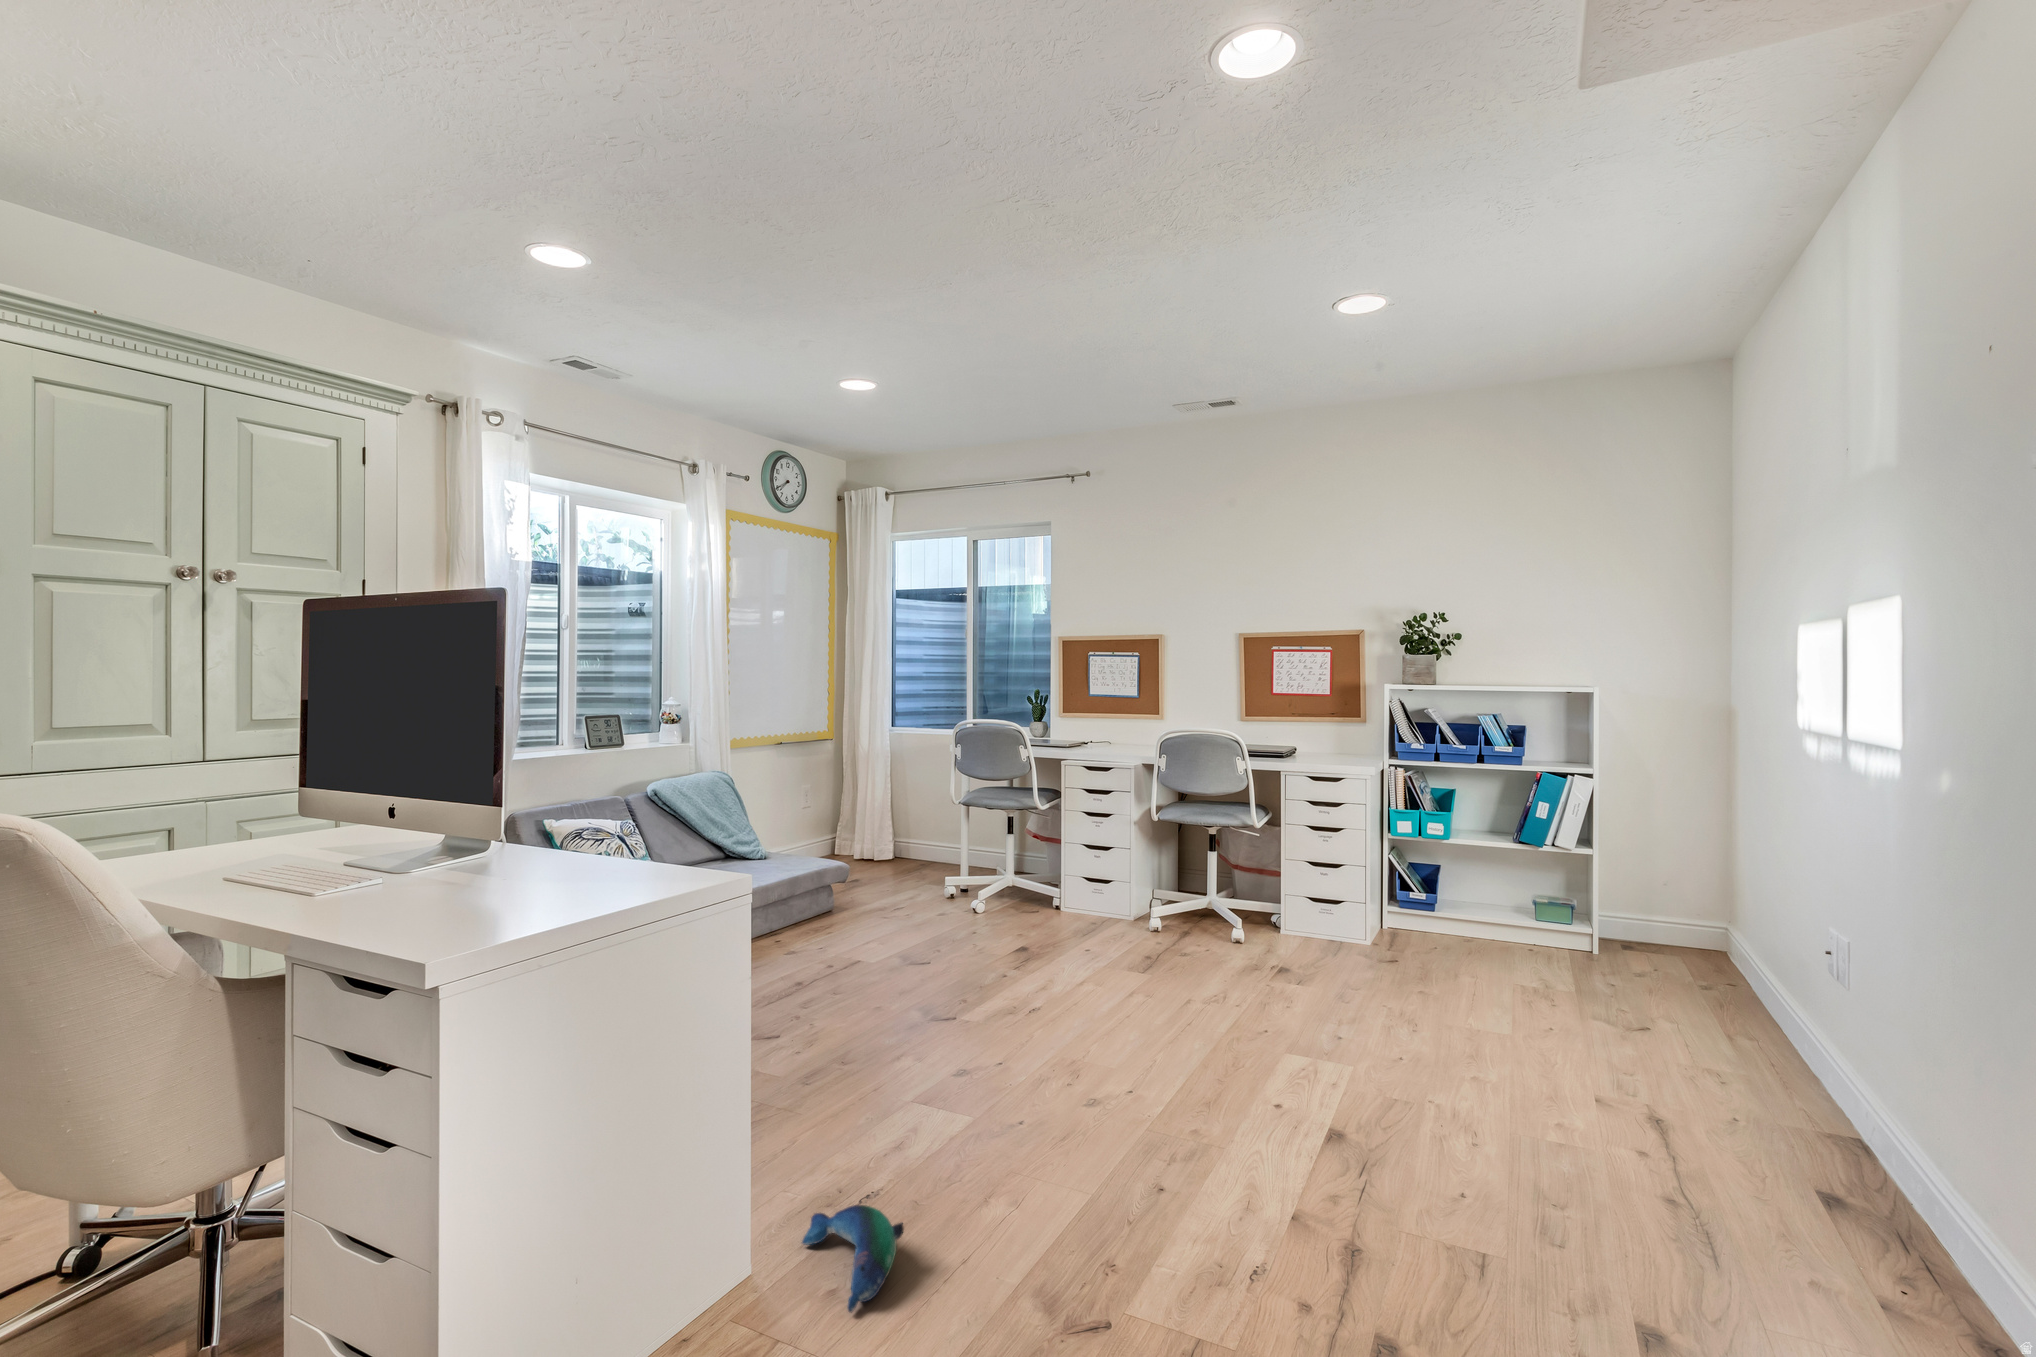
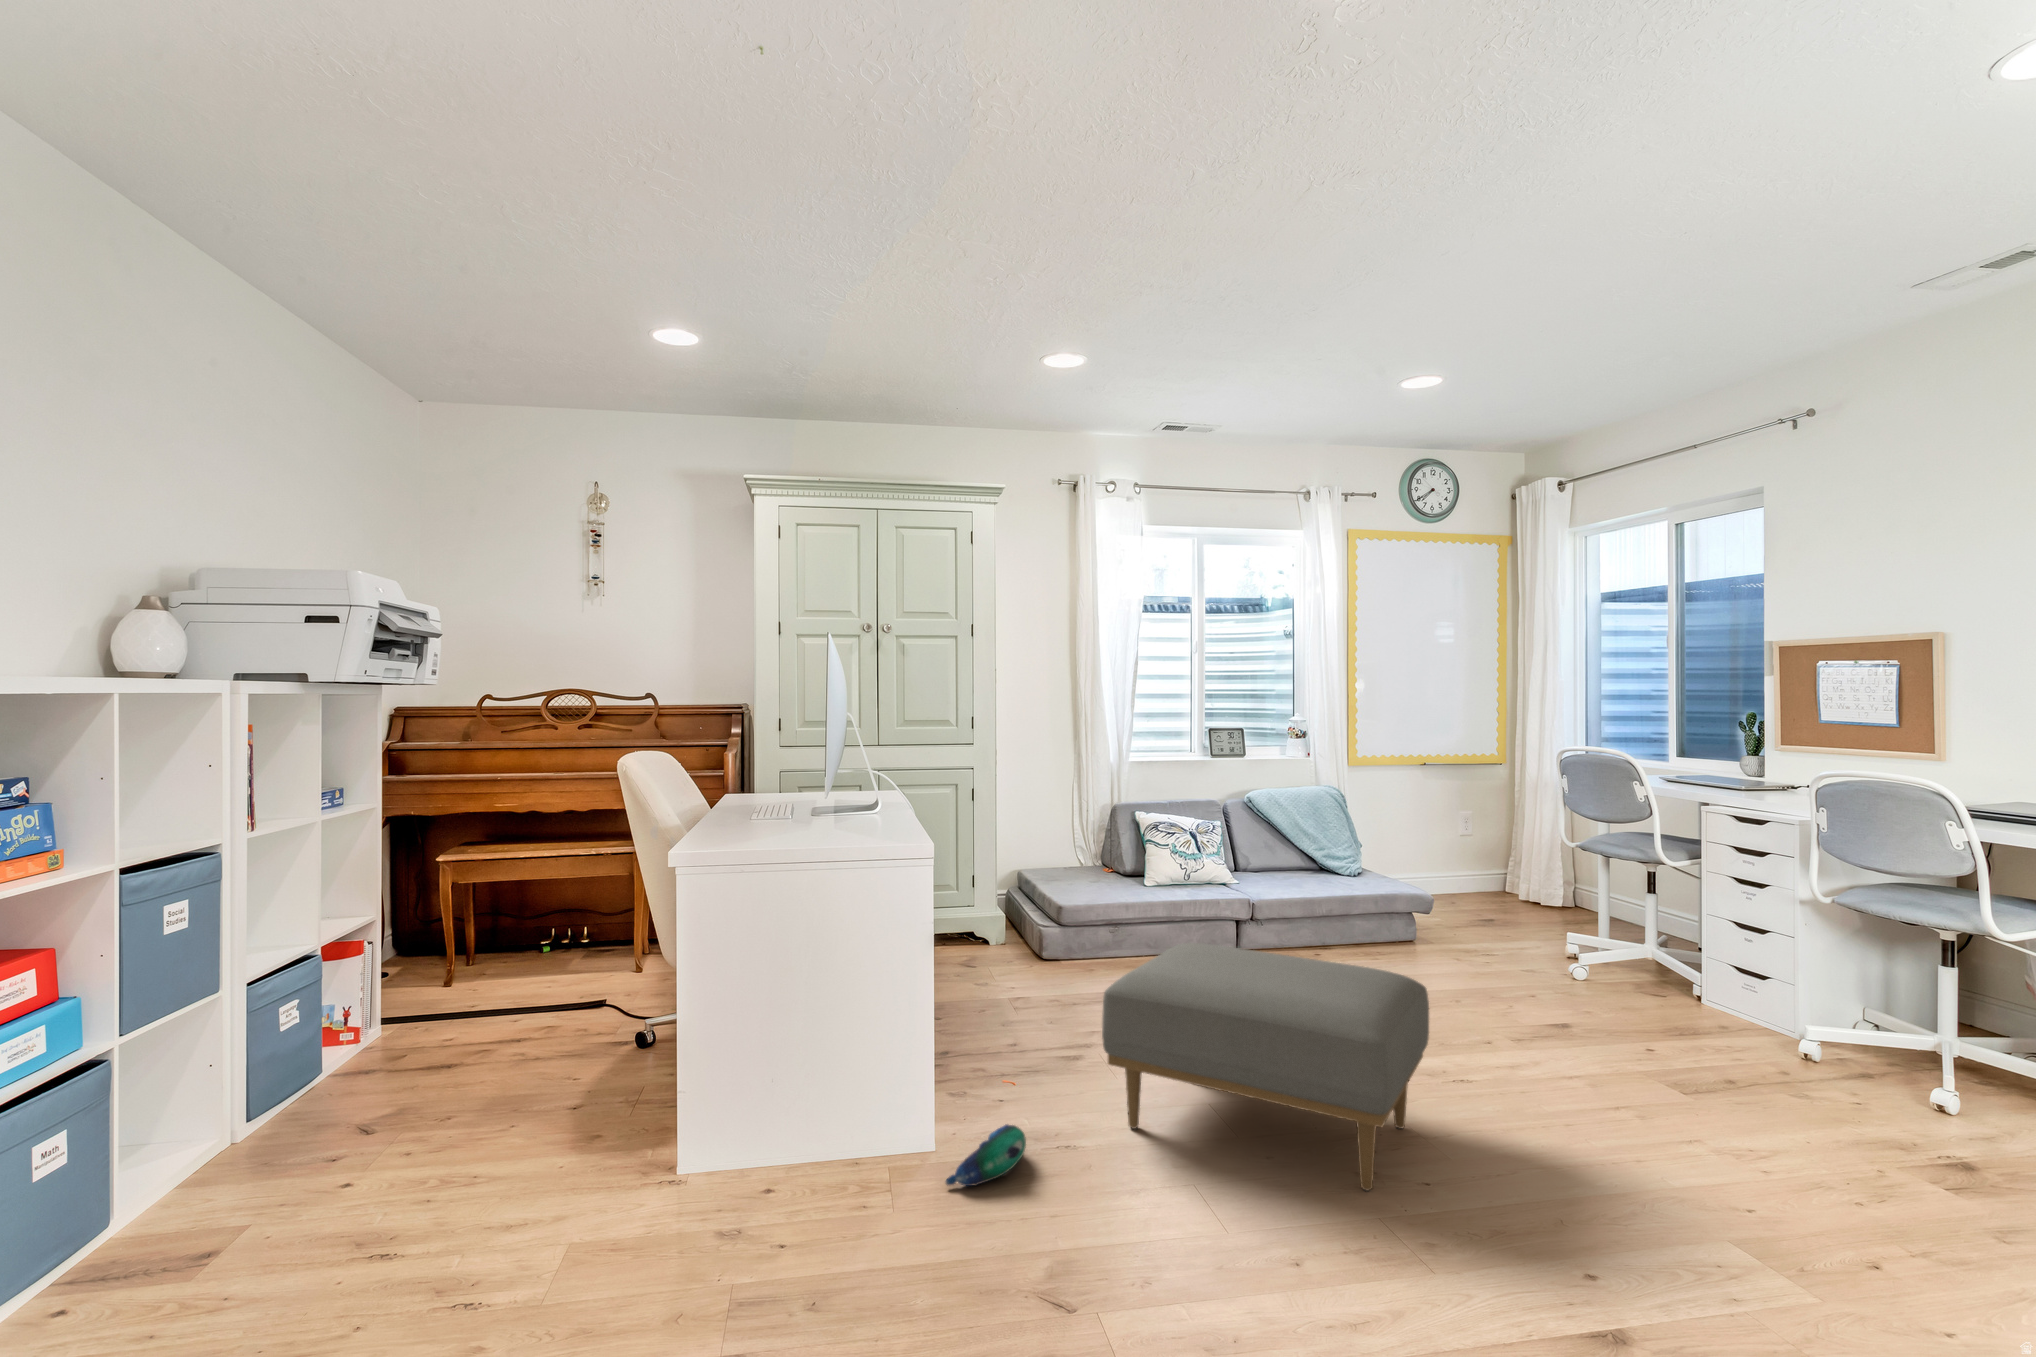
ottoman: none [839,924,1160,1159] -> present [1102,943,1429,1191]

